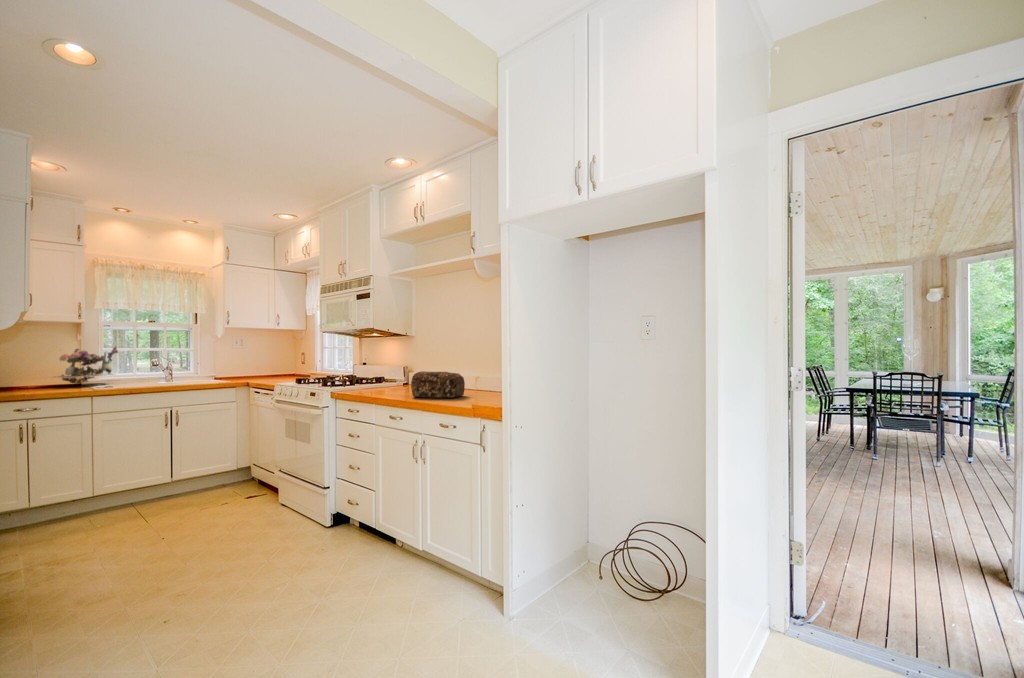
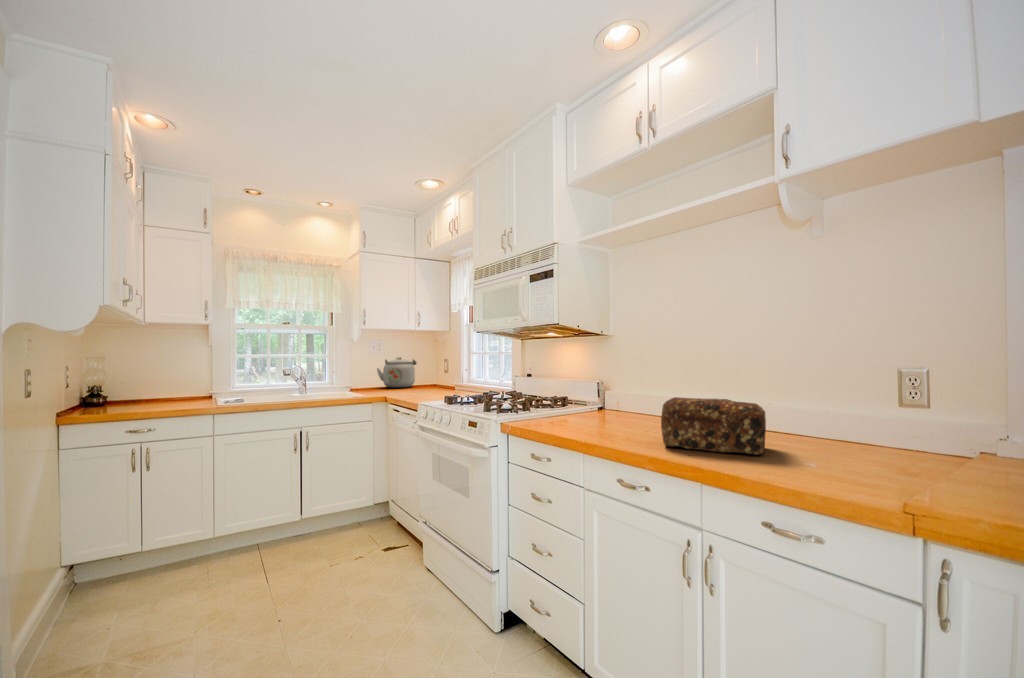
flower arrangement: present [55,347,118,384] -> none [180,351,248,397]
kettle: none [239,351,277,376] -> present [377,357,416,388]

